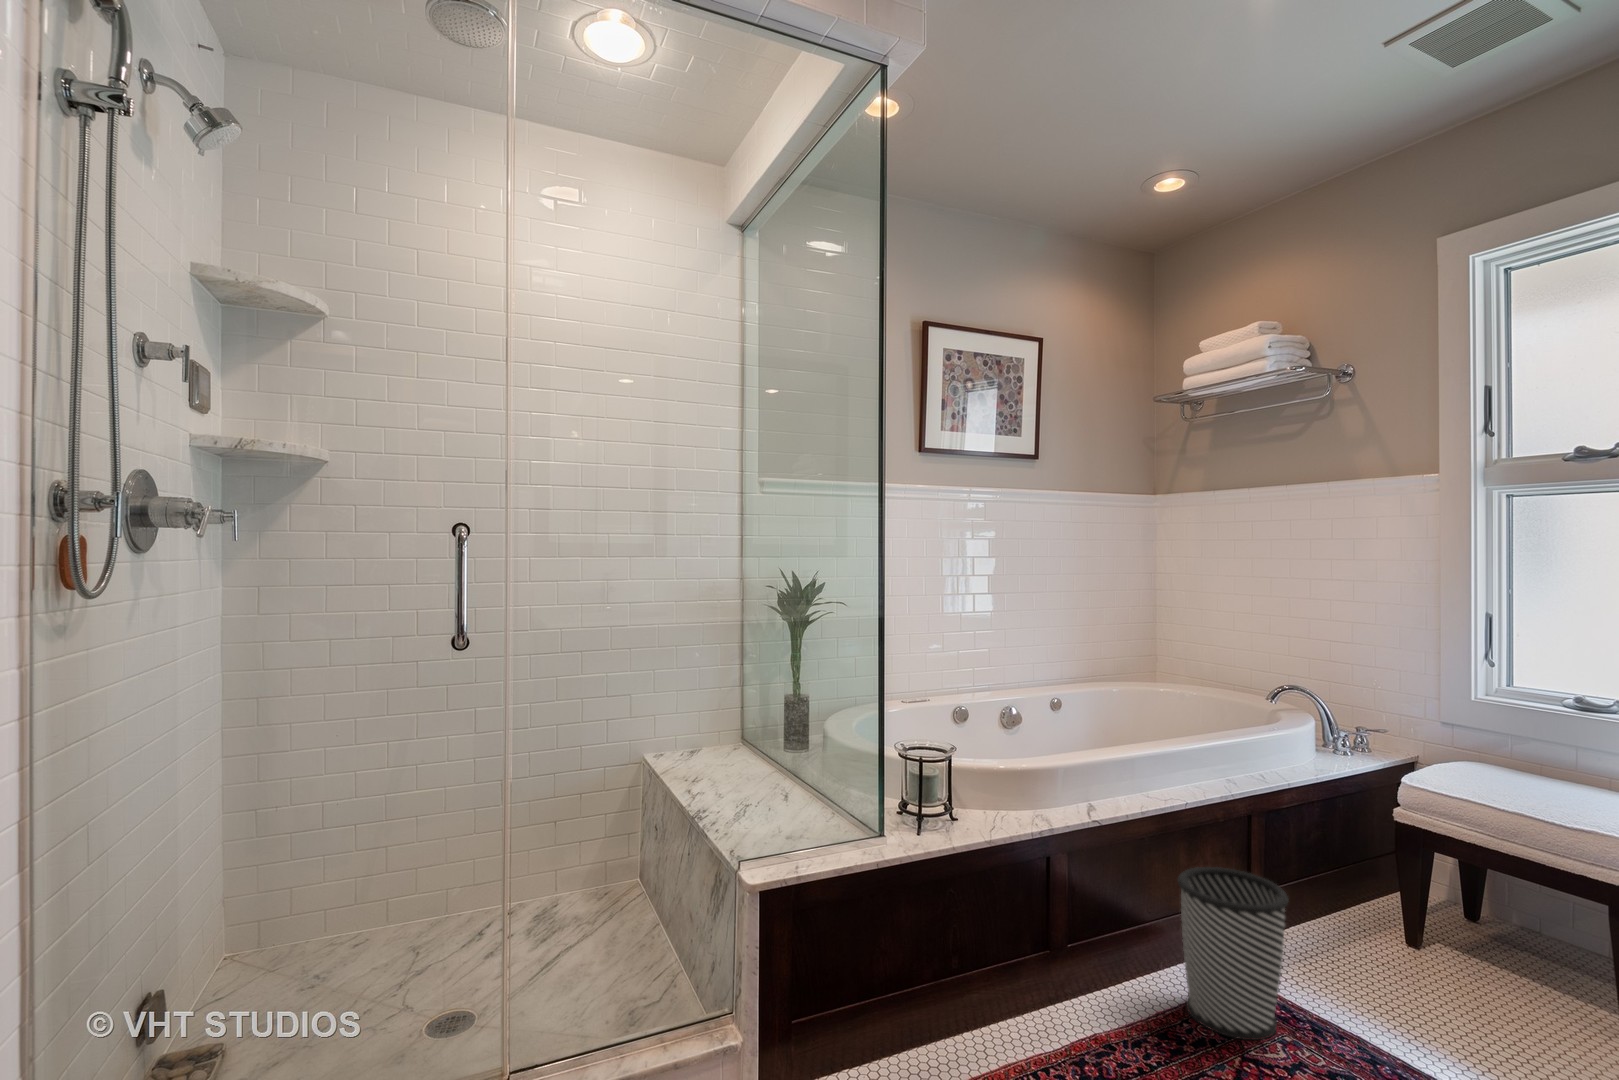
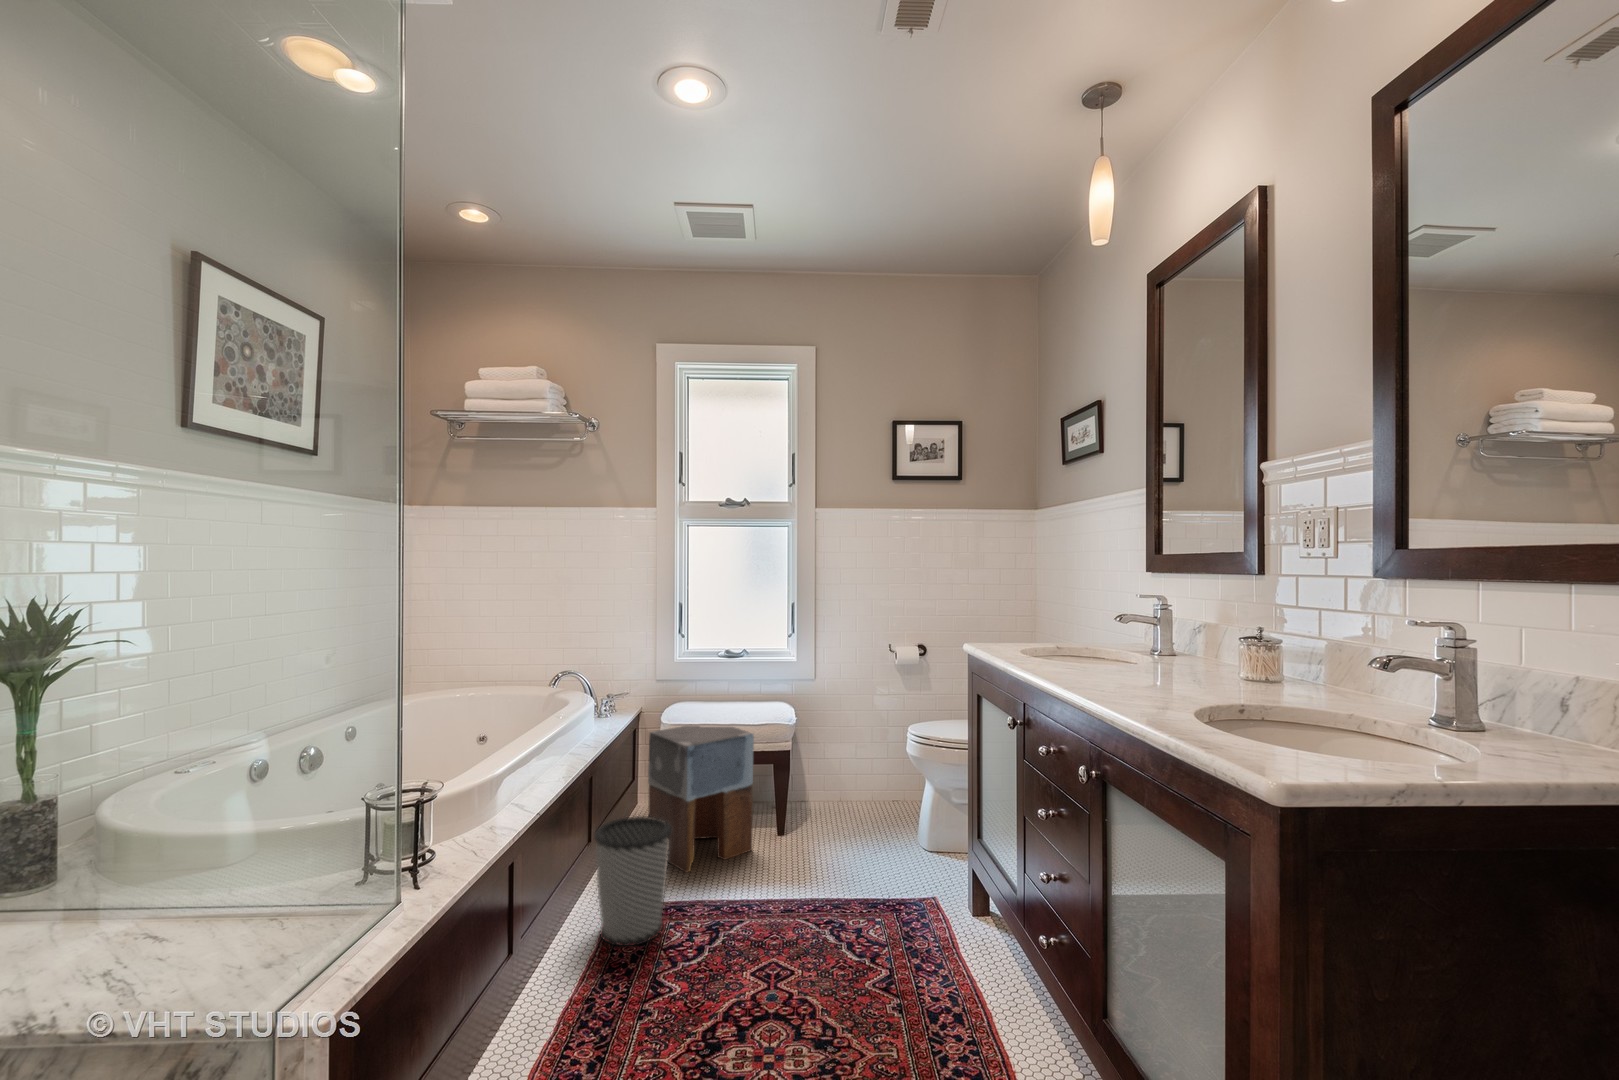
stool: none [1354,784,1539,1030] -> present [648,726,754,873]

